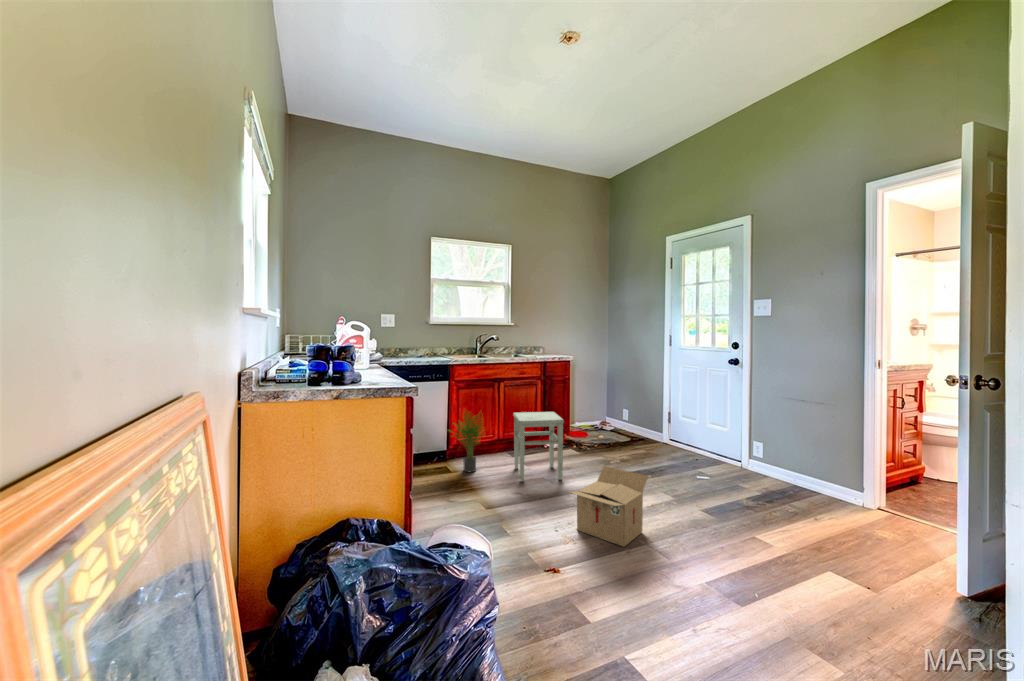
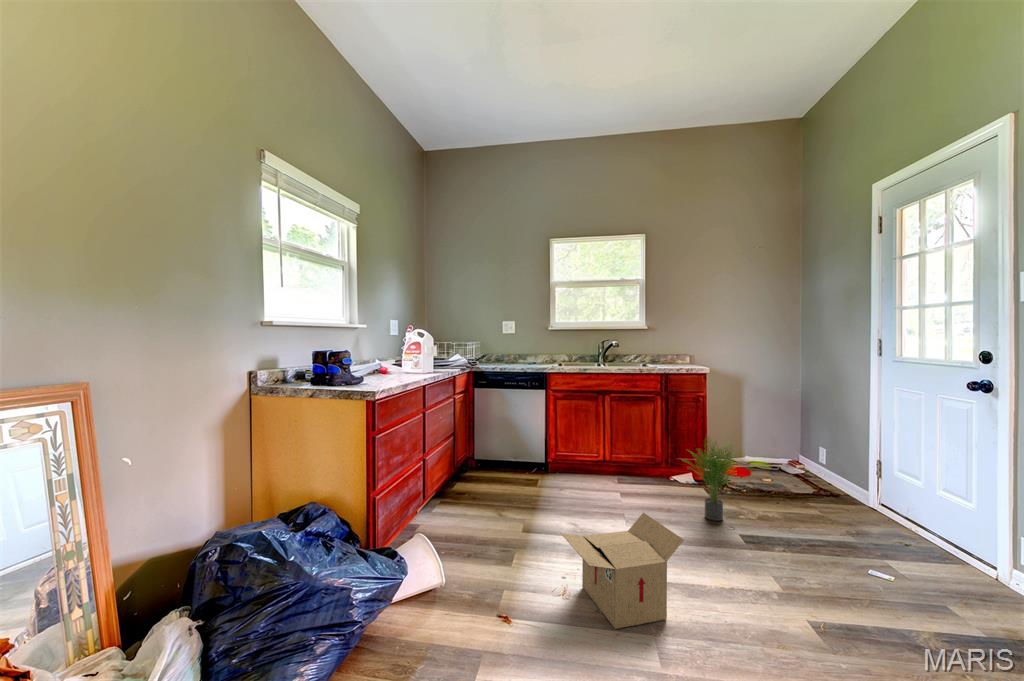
stool: present [513,412,564,482] -> none [586,431,651,524]
potted plant: present [456,413,482,472] -> present [691,440,736,521]

